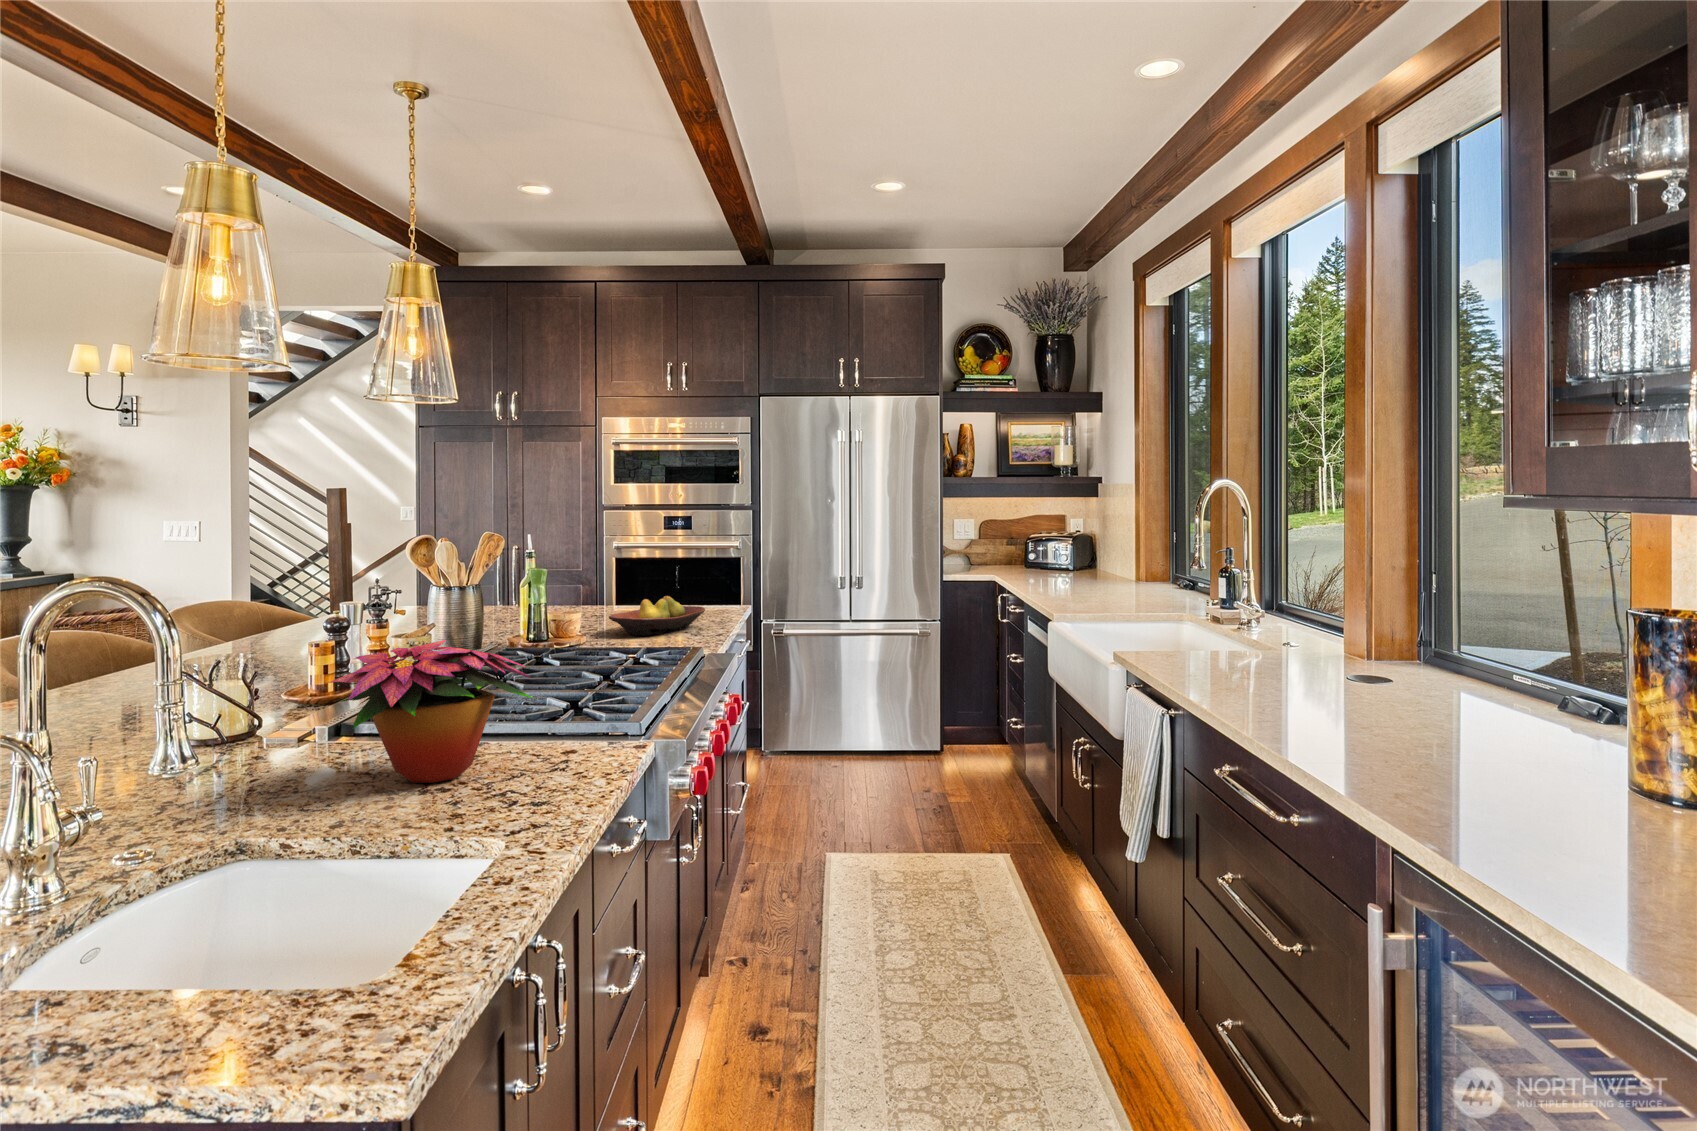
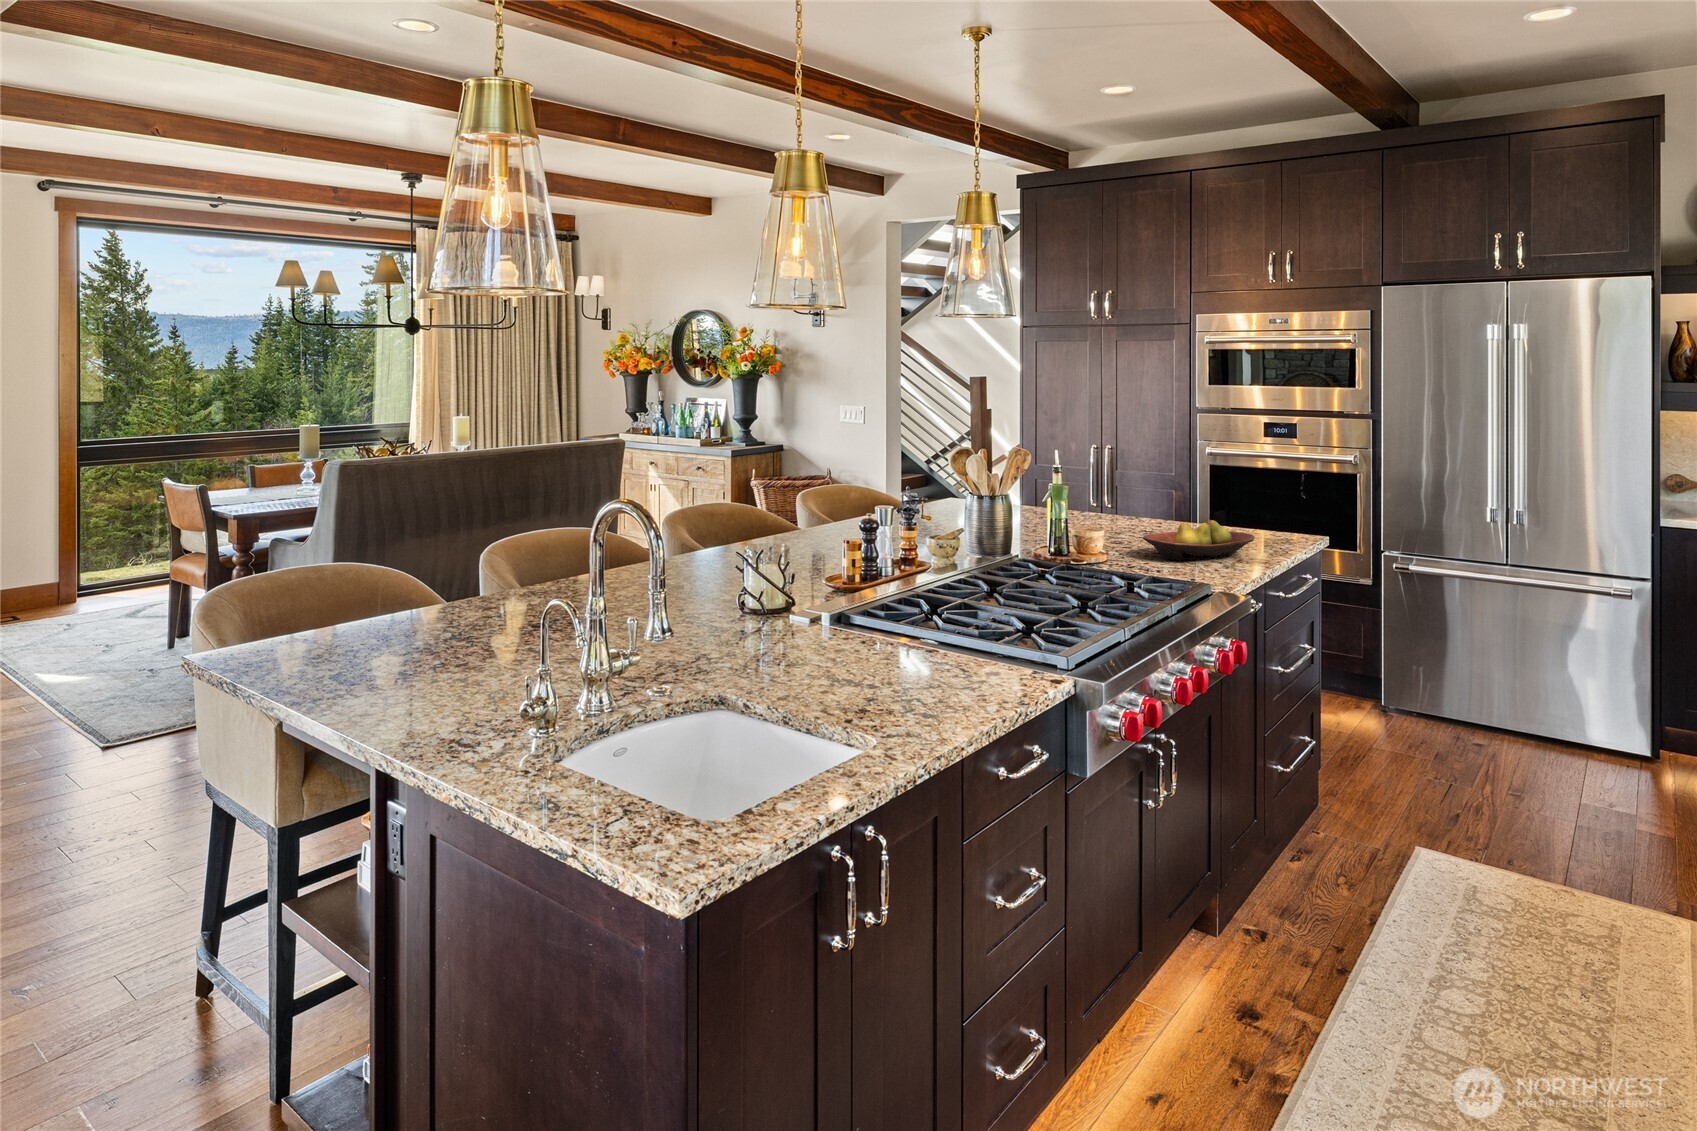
flower arrangement: present [331,640,533,783] -> none [798,561,964,679]

